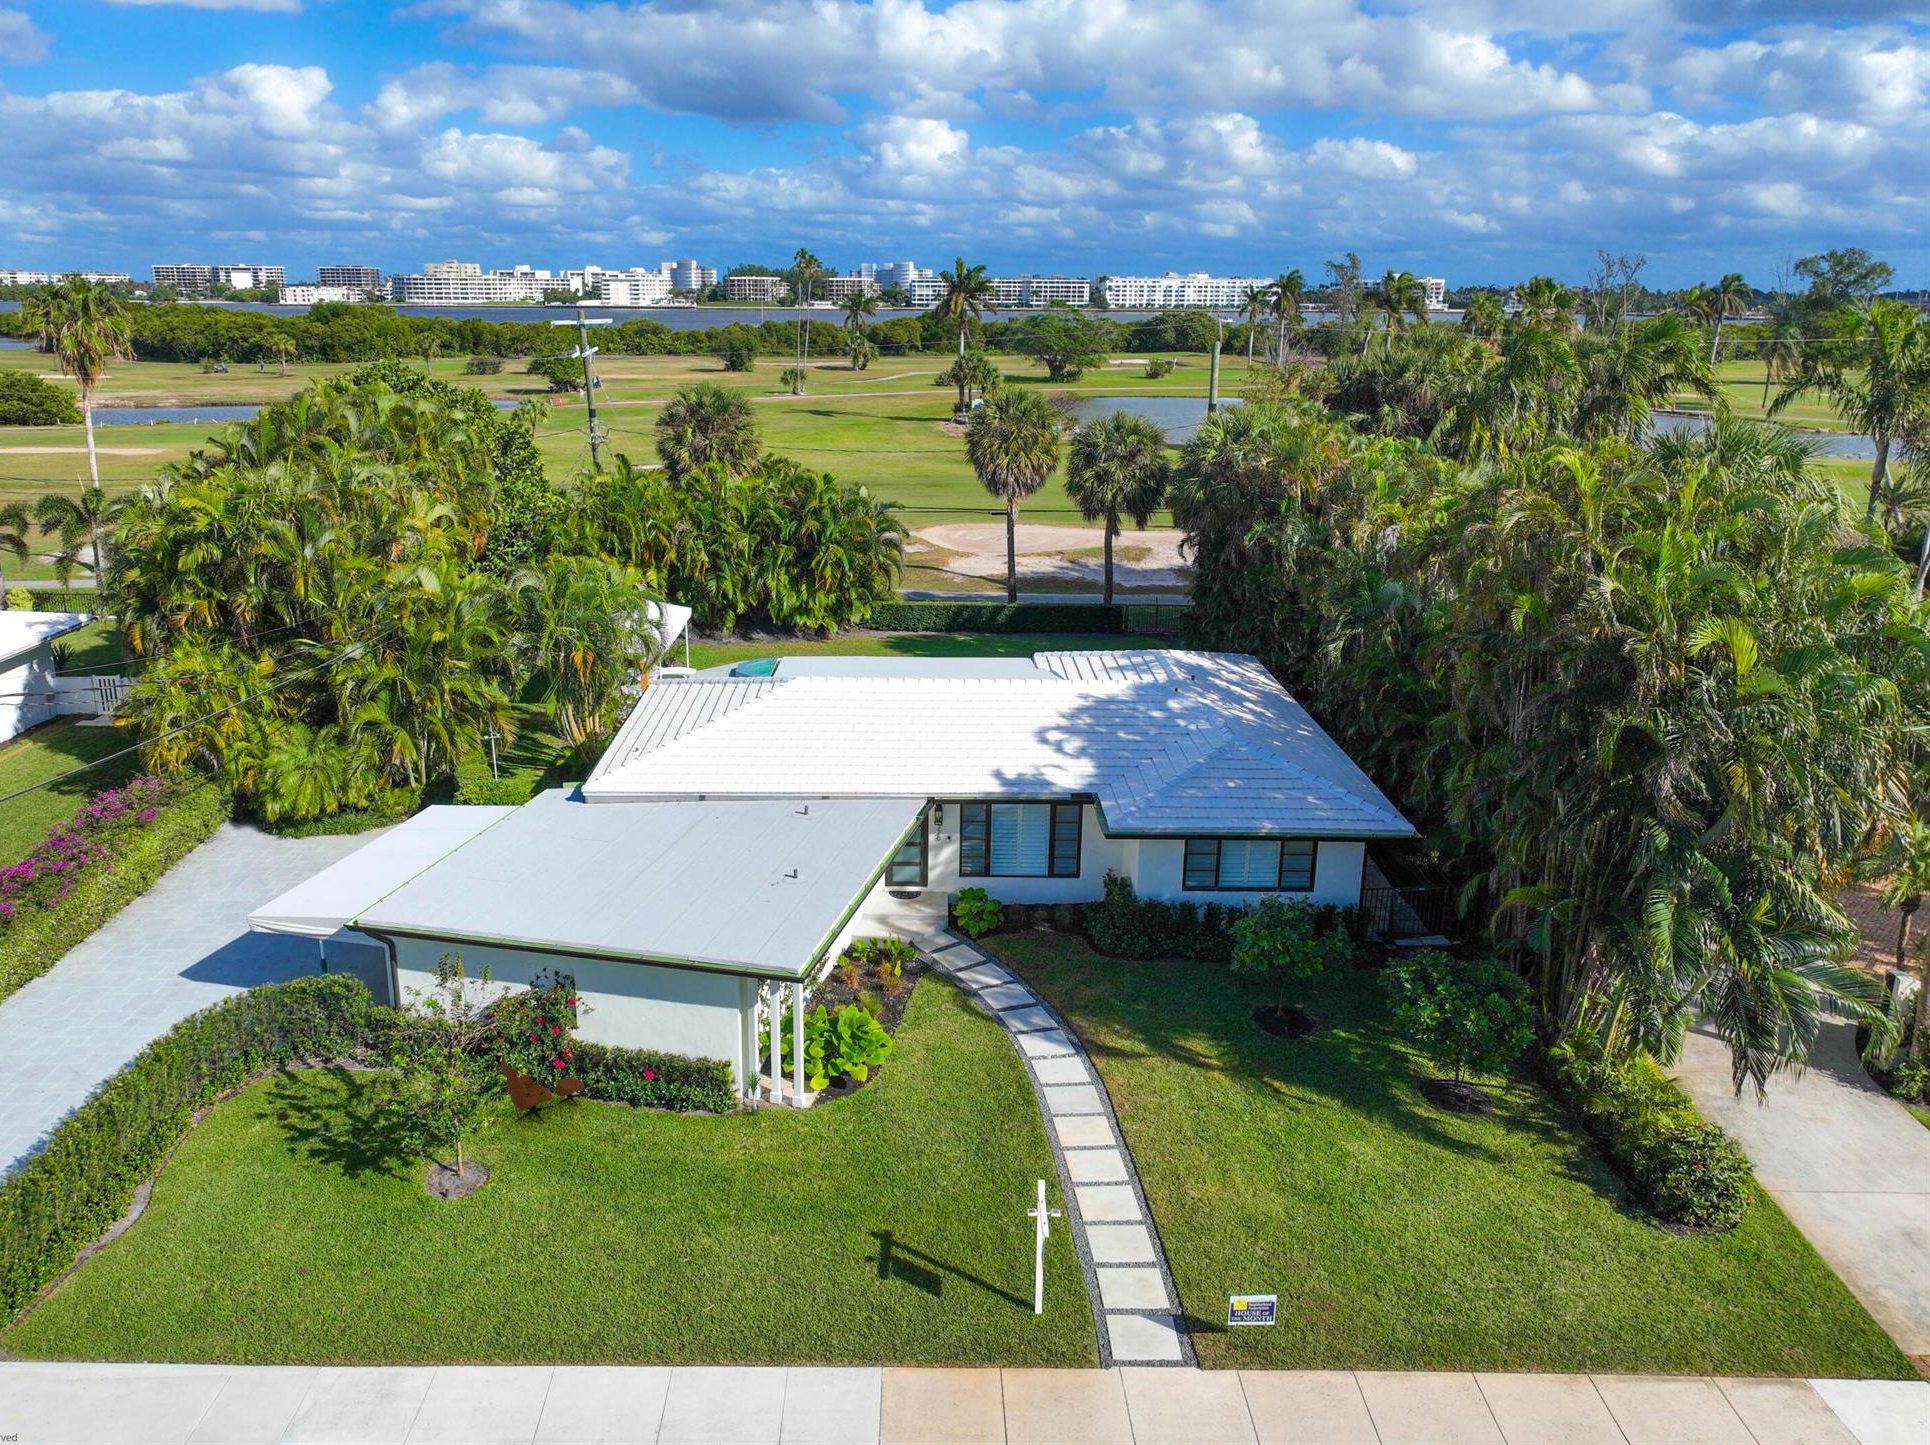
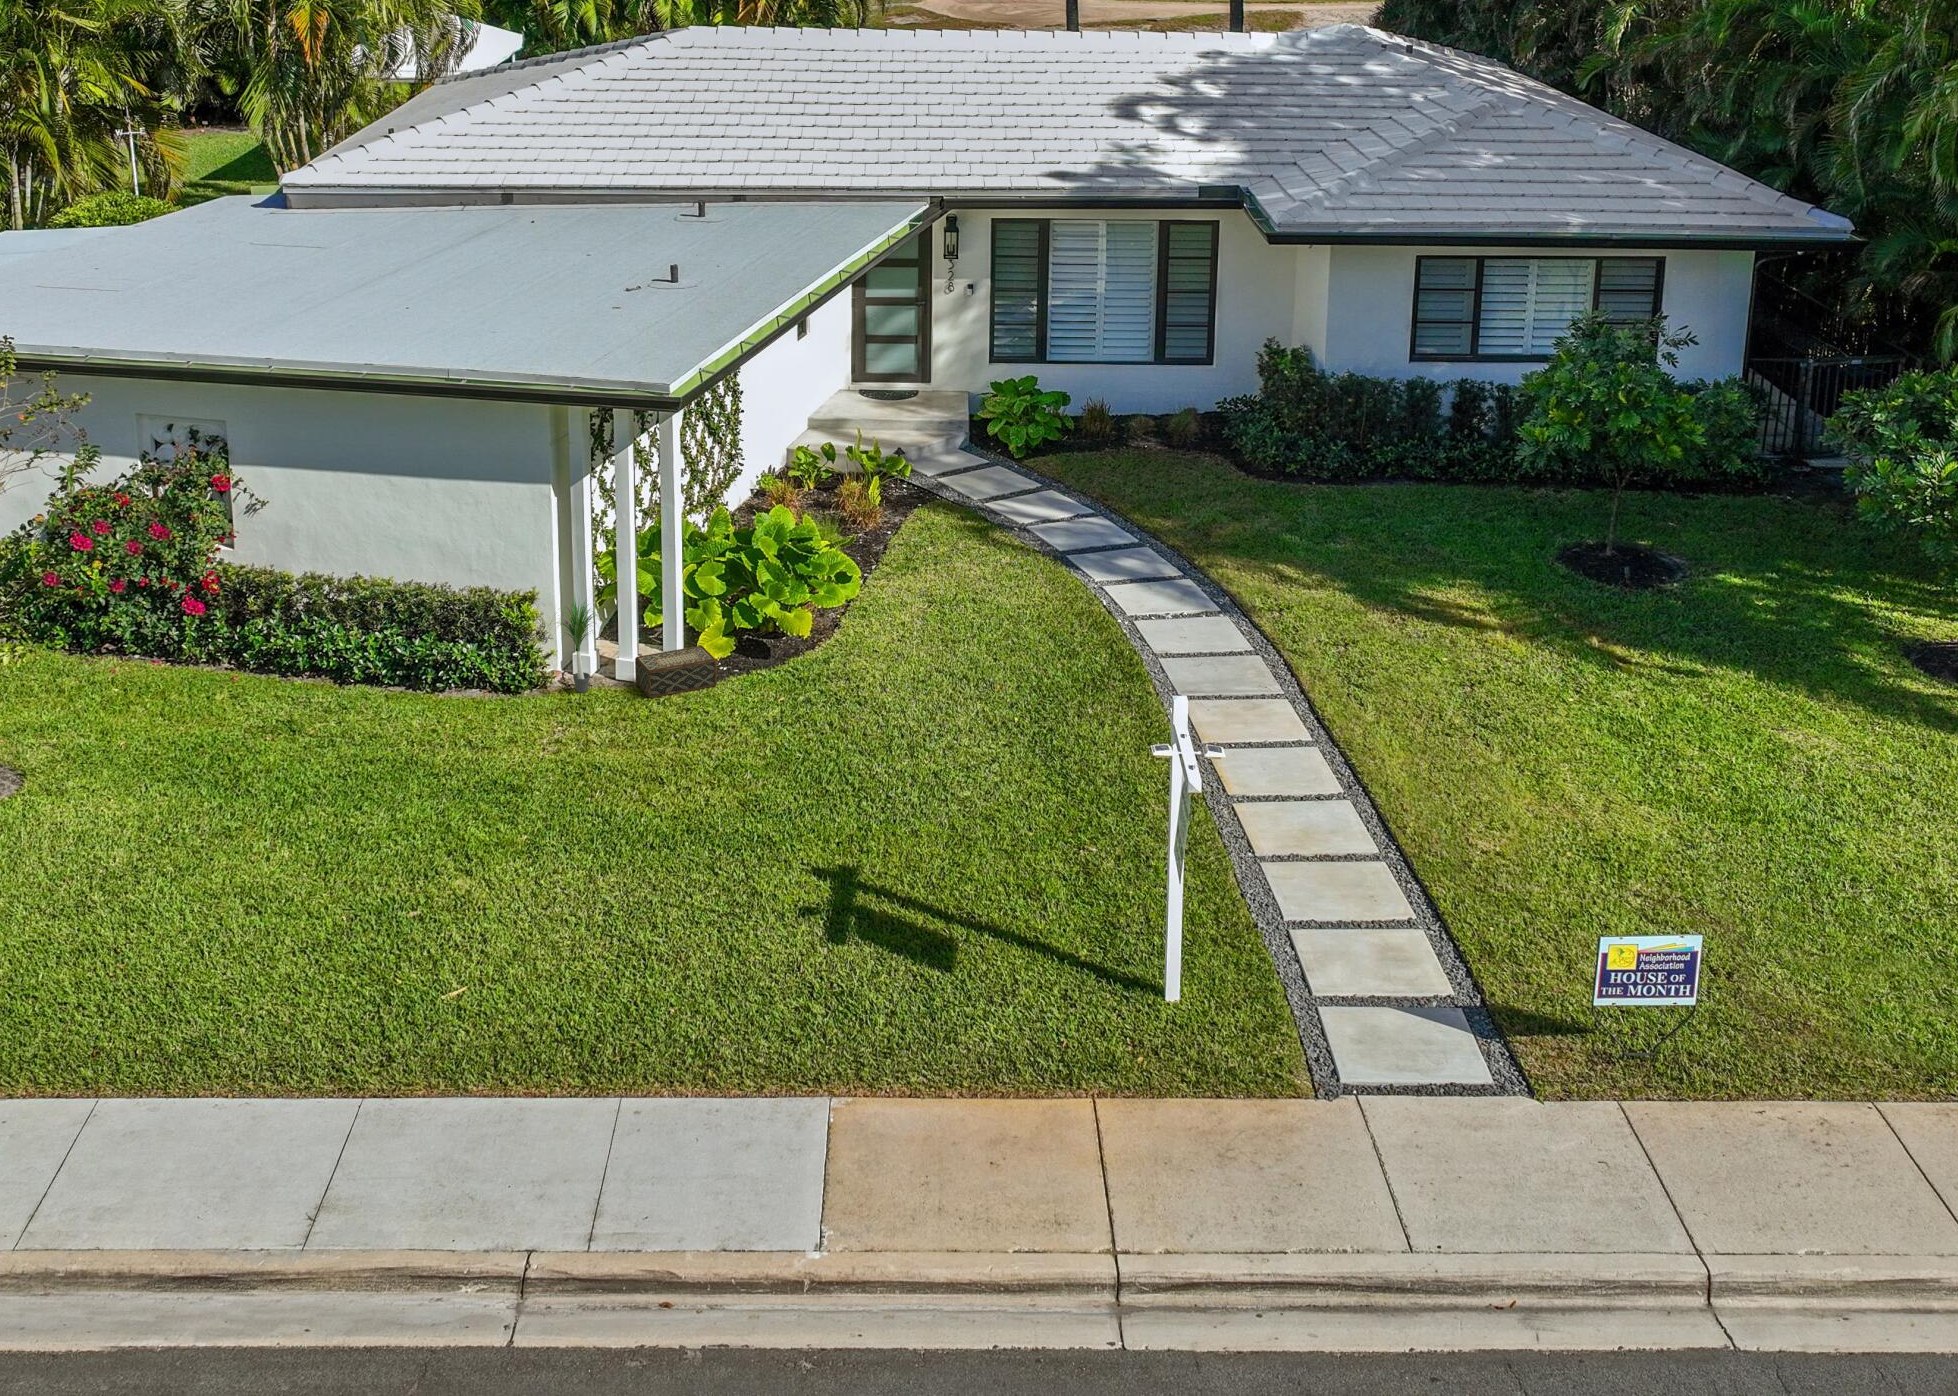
lounge chair: present [501,1059,584,1123] -> none [64,571,241,704]
woven basket: none [782,1088,822,1119] -> present [635,646,717,698]

